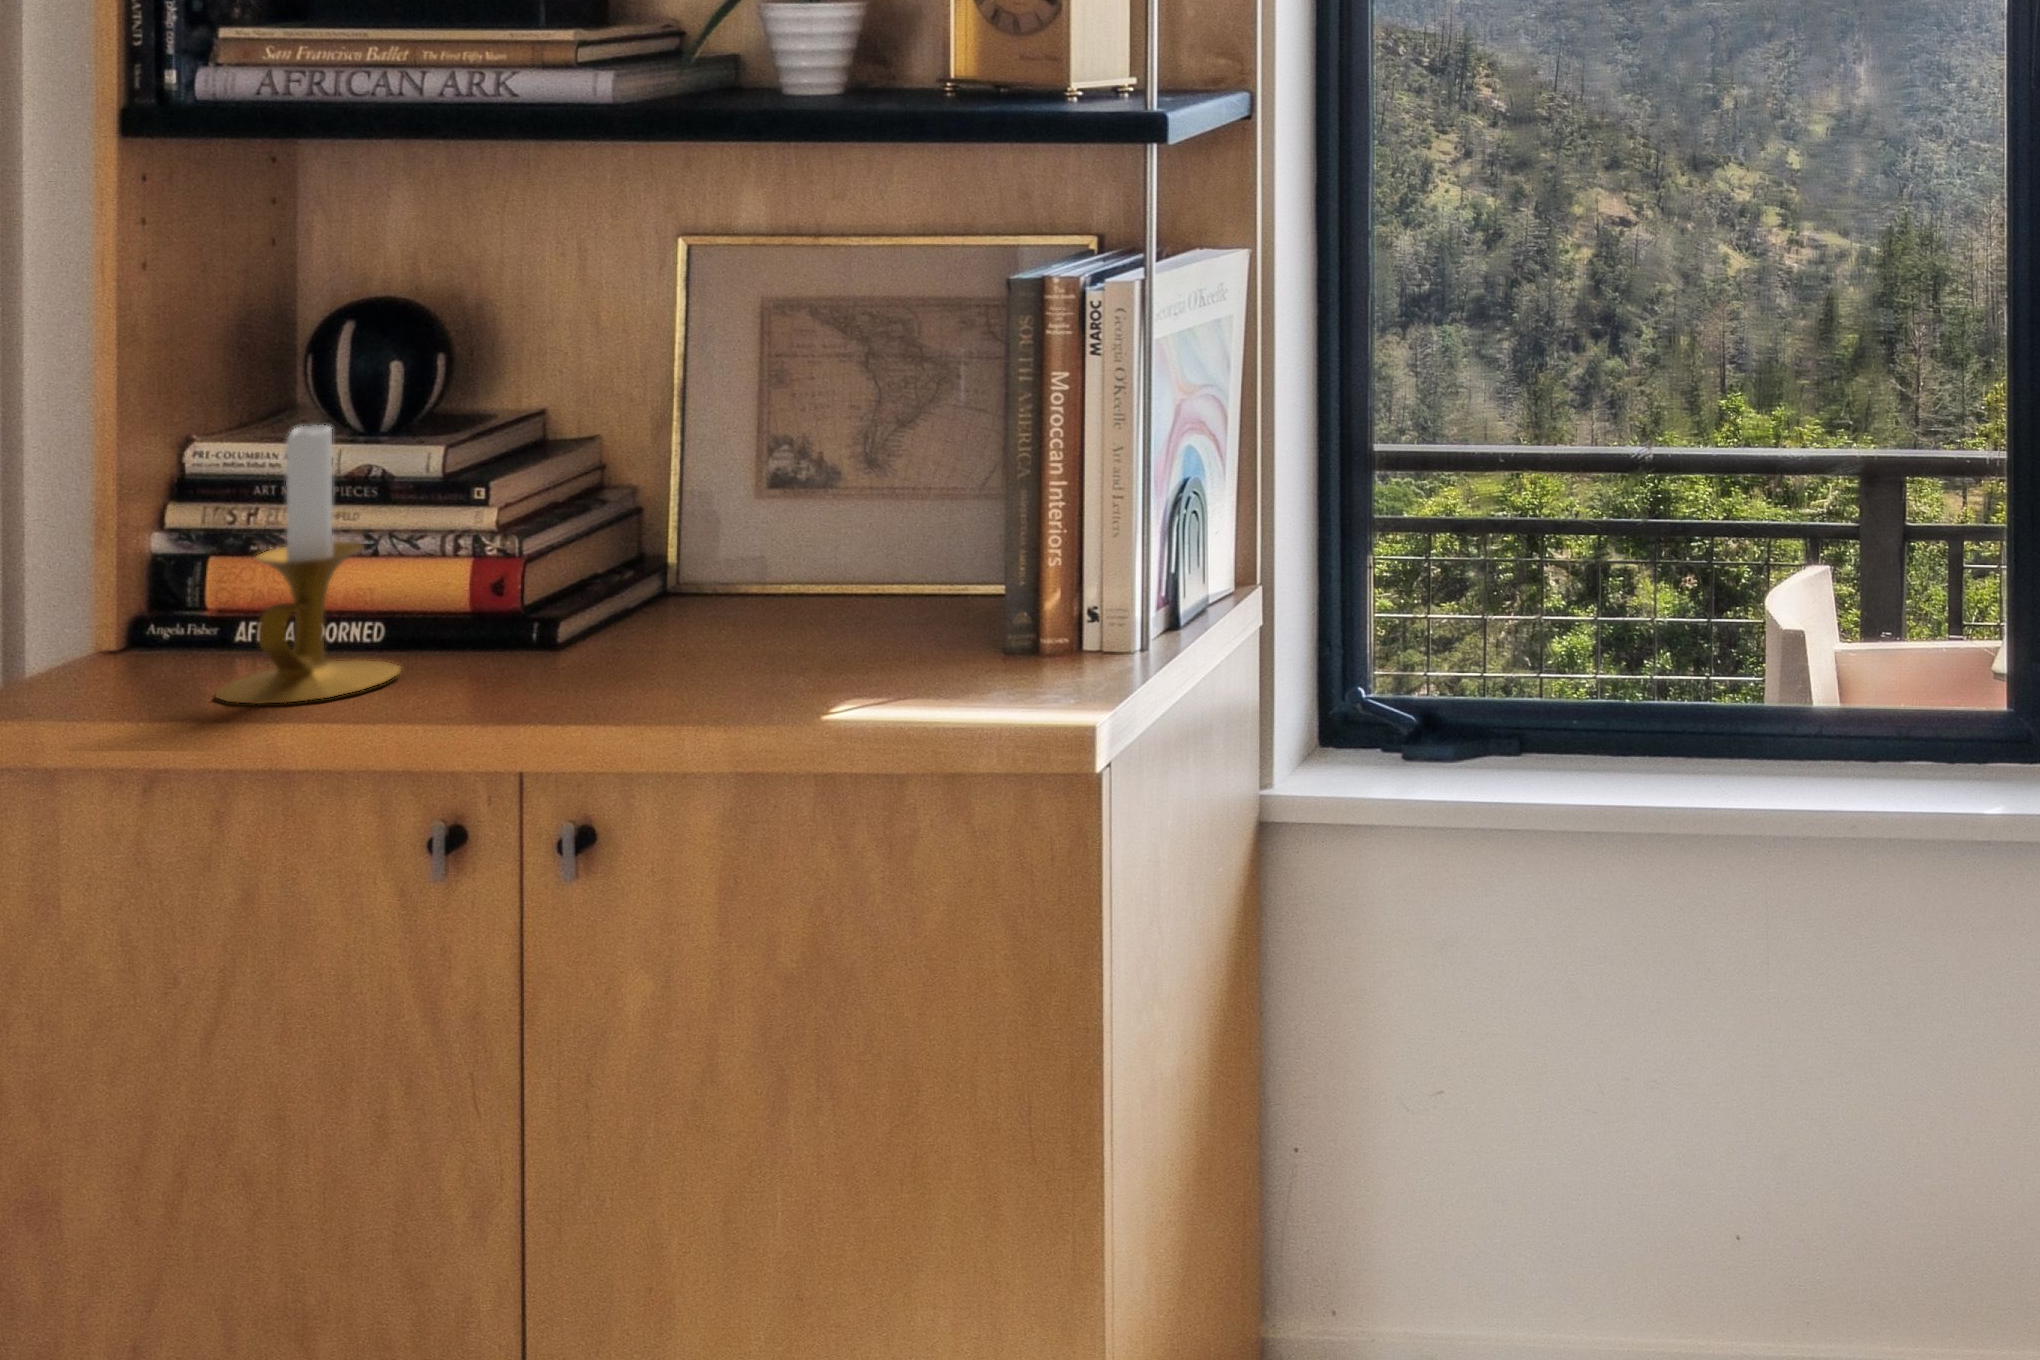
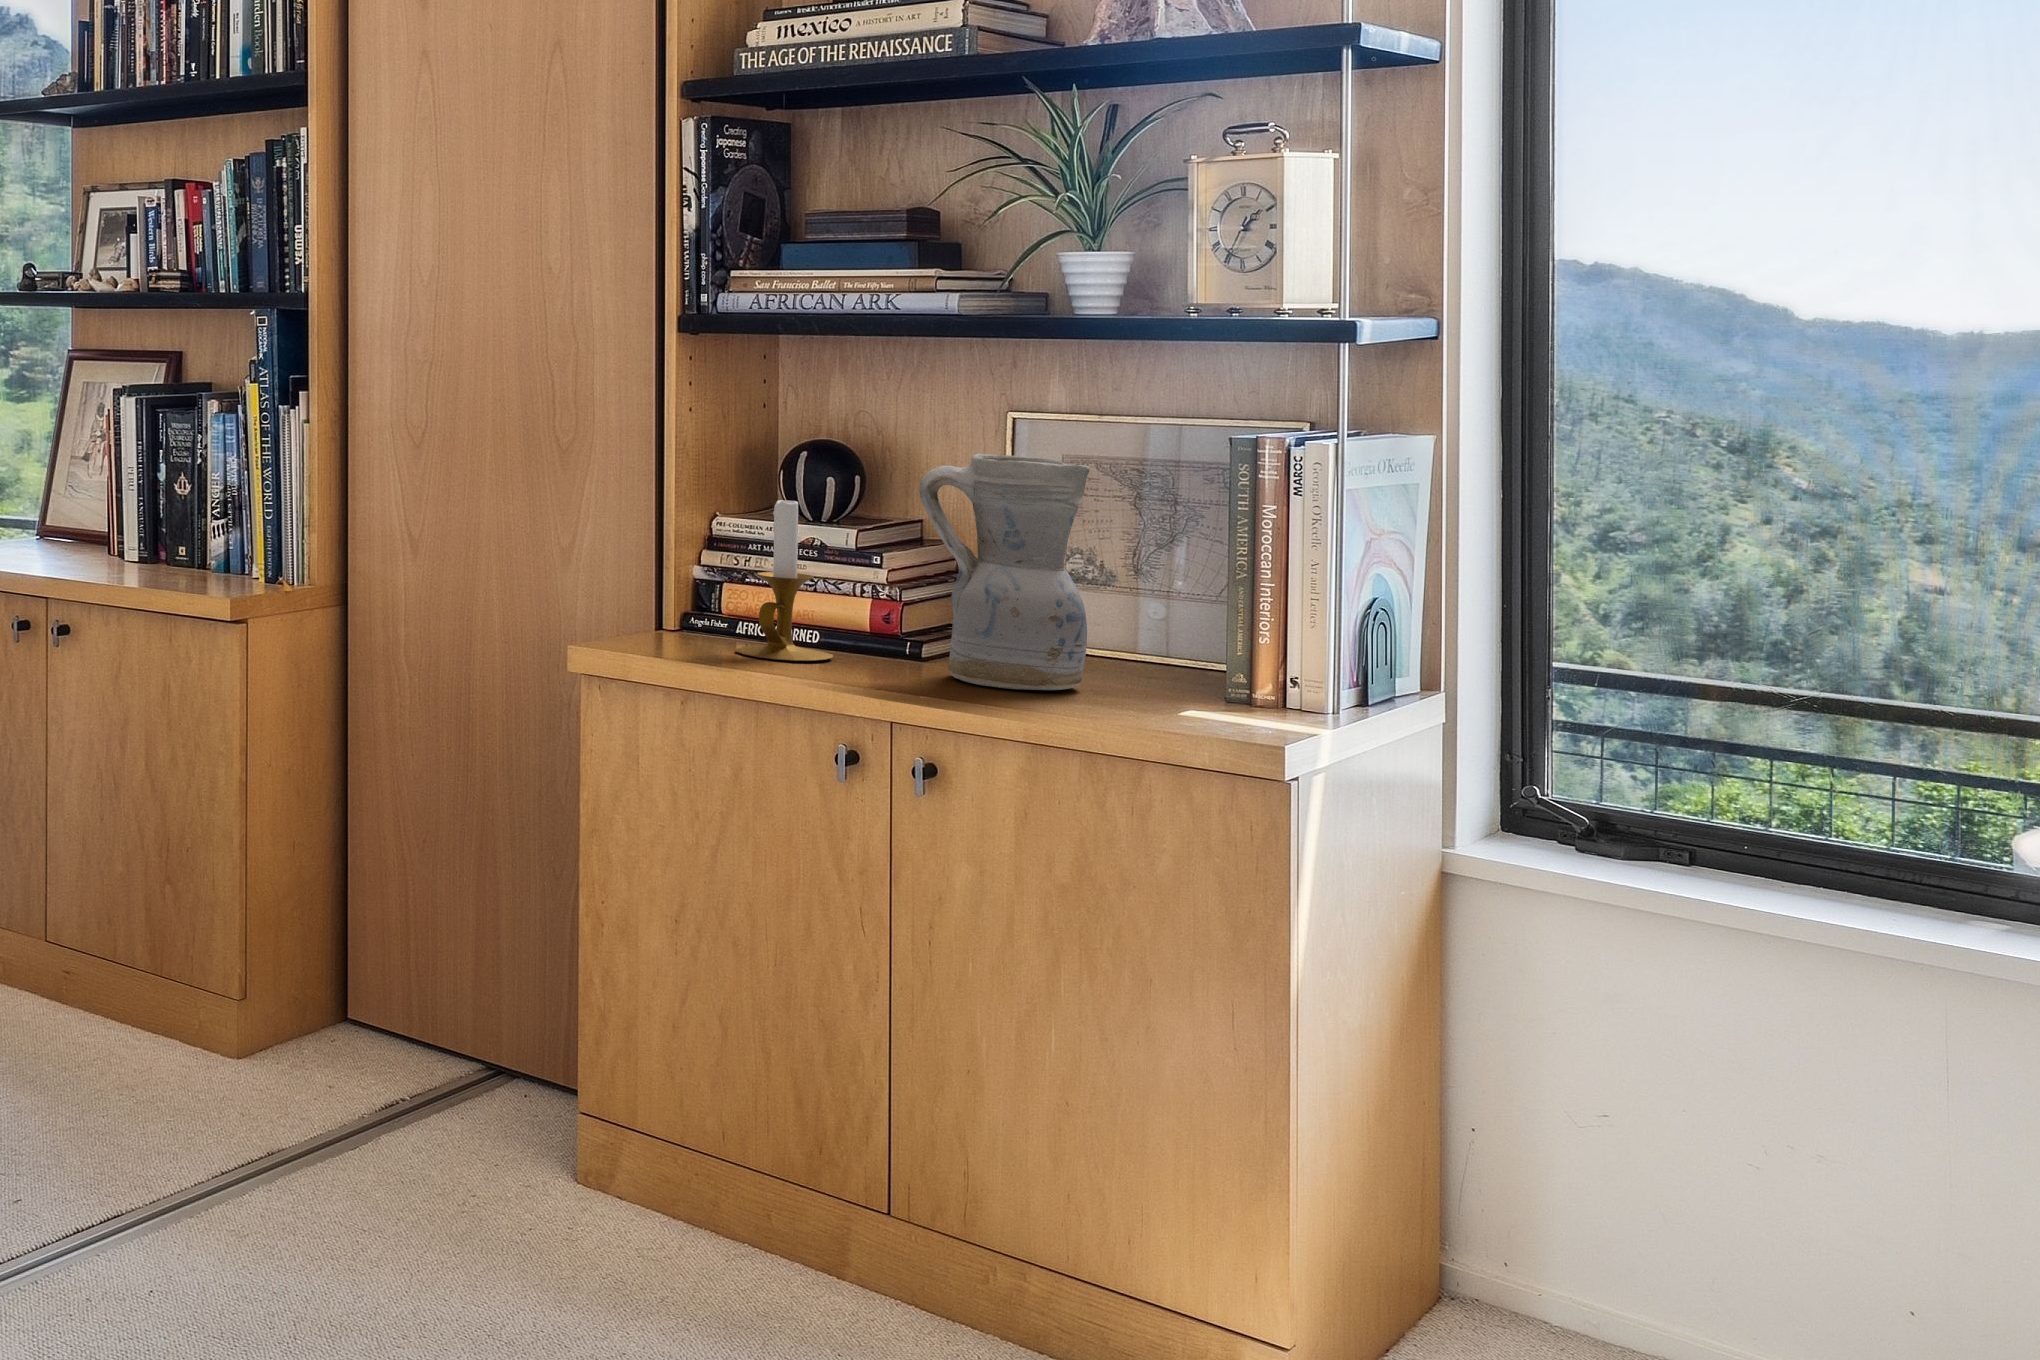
ceramic pitcher: none [544,317,812,684] -> present [919,454,1090,690]

